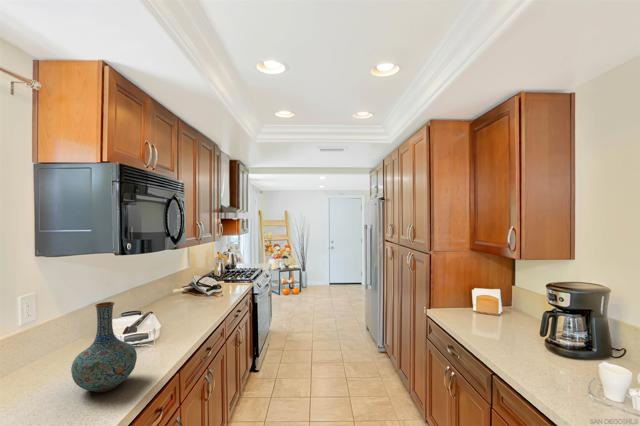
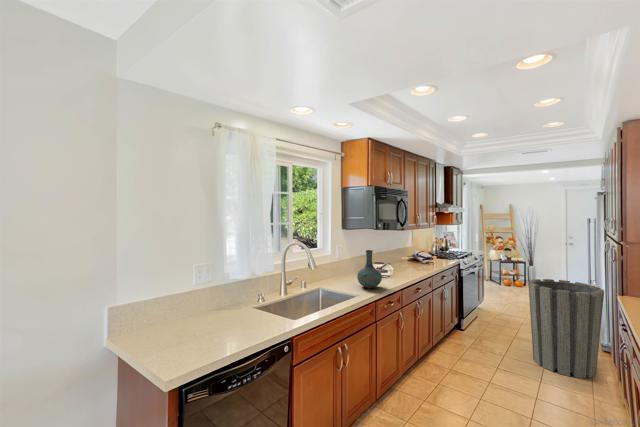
trash can: none [331,291,397,402] -> present [528,279,604,378]

